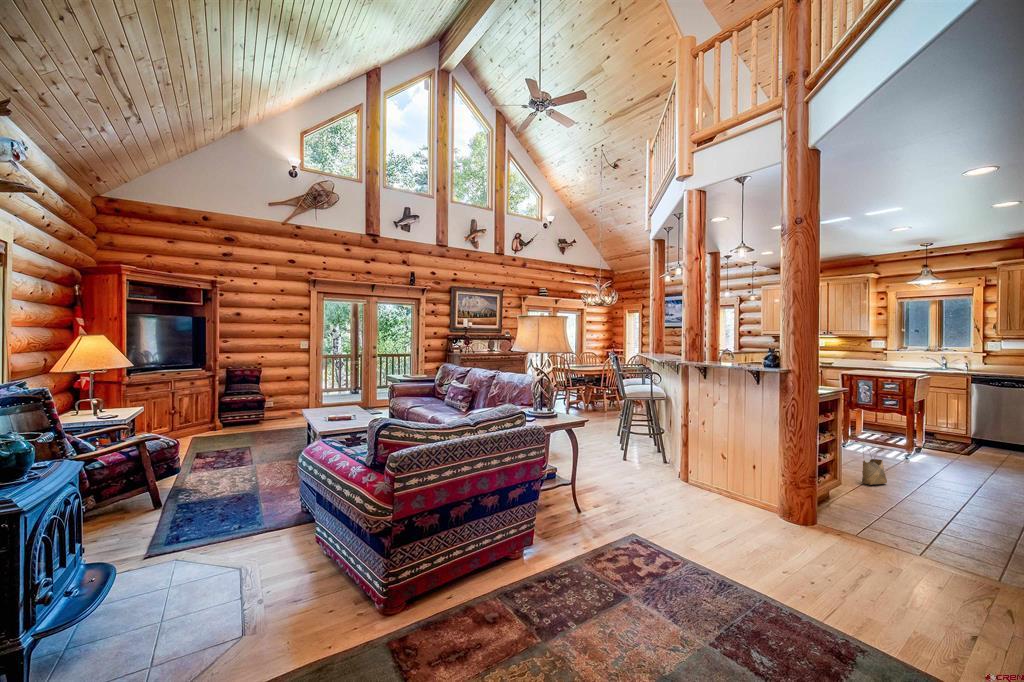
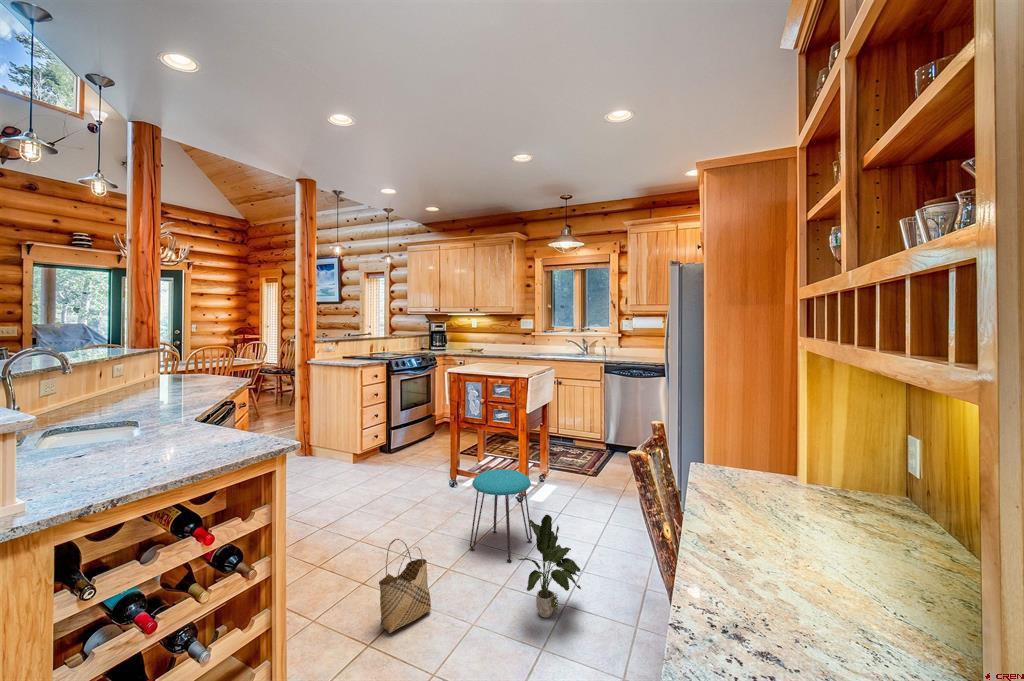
stool: none [889,430,935,478] -> present [470,469,532,562]
potted plant: none [947,445,994,497] -> present [519,515,581,618]

